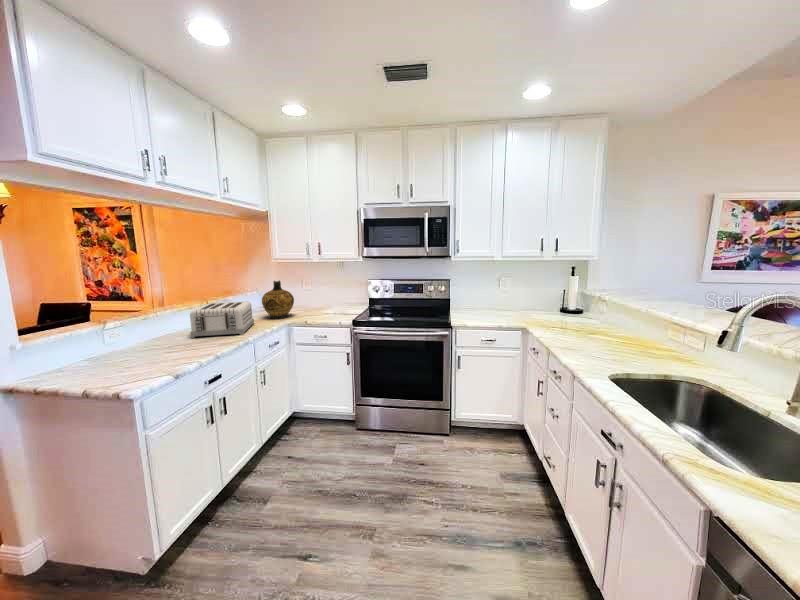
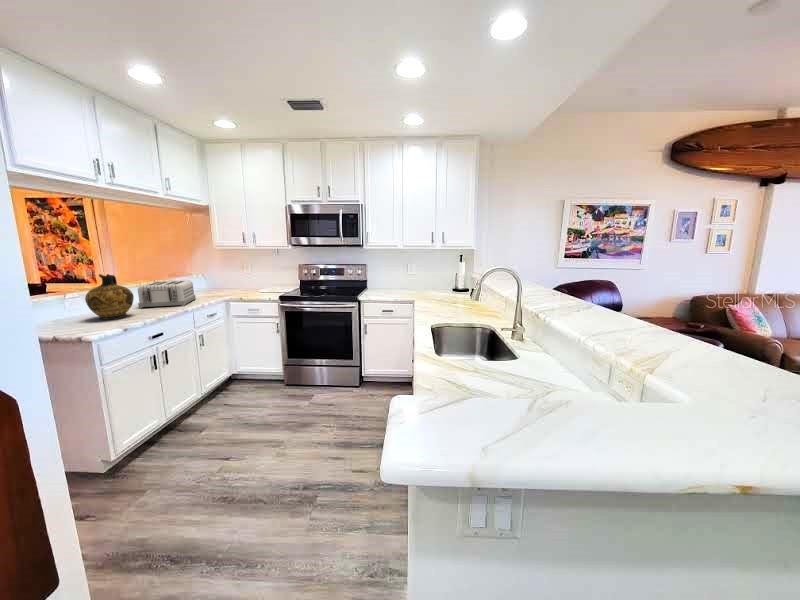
ceramic jug: present [262,280,294,318] -> present [85,274,134,319]

